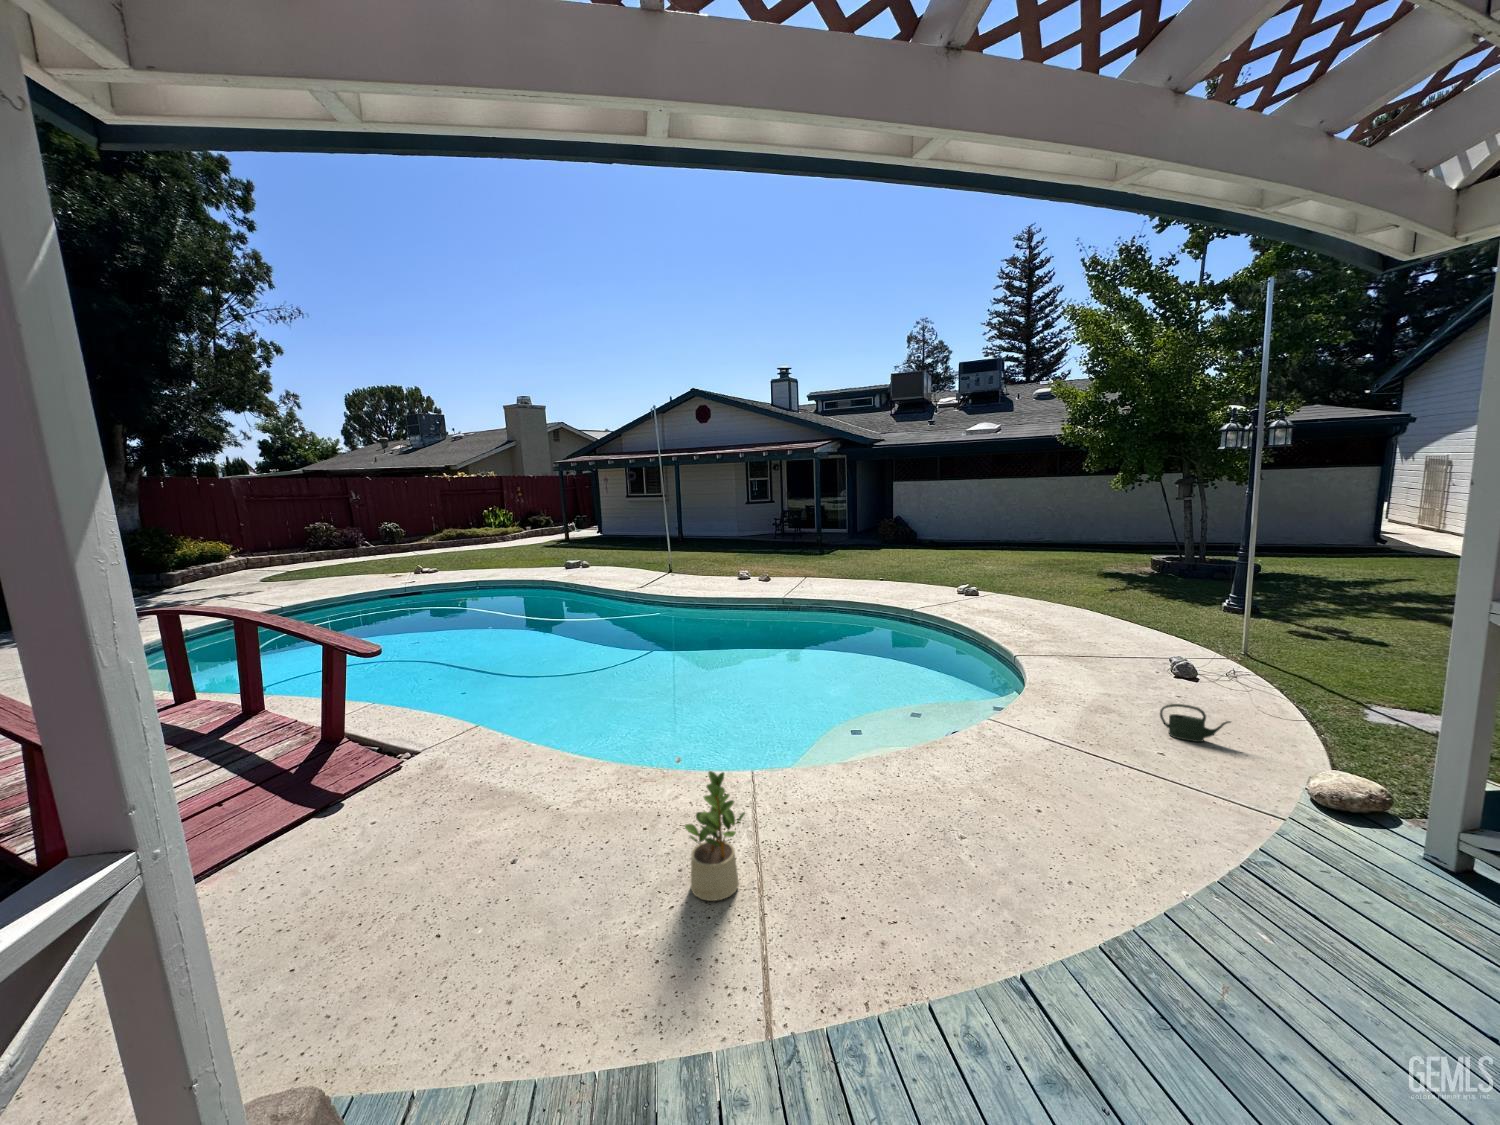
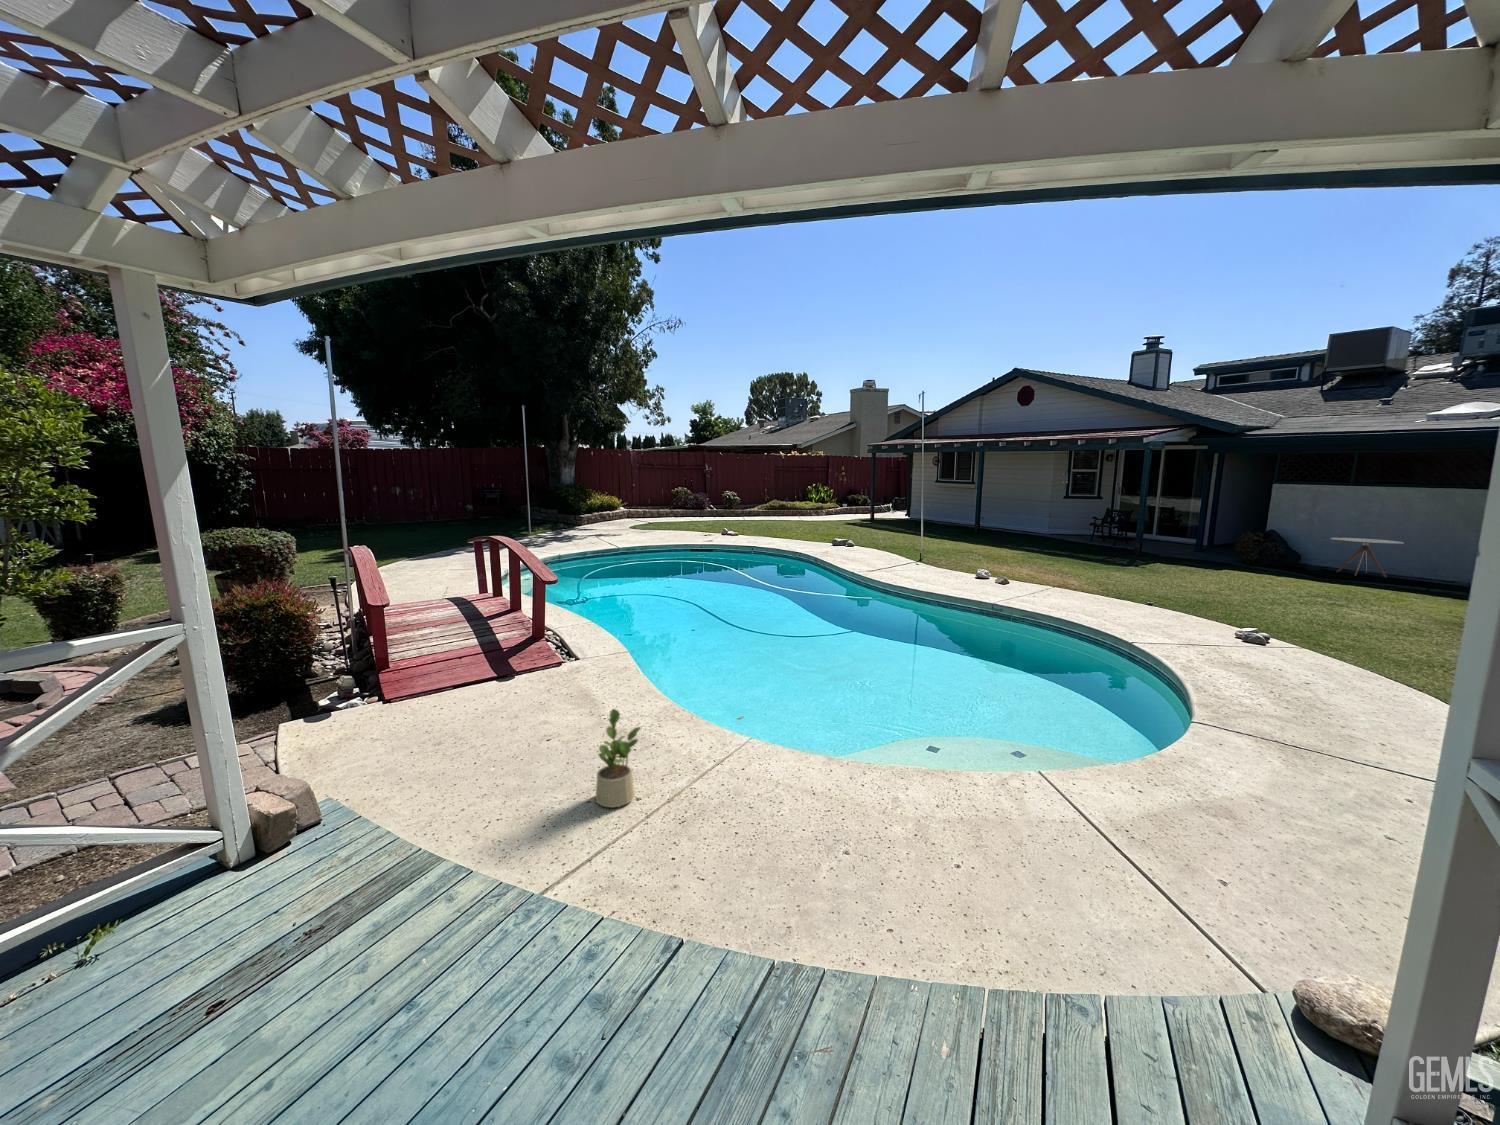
round table: none [939,517,978,544] -> present [1331,538,1404,577]
watering can: present [1160,704,1231,742] -> none [1244,824,1338,890]

